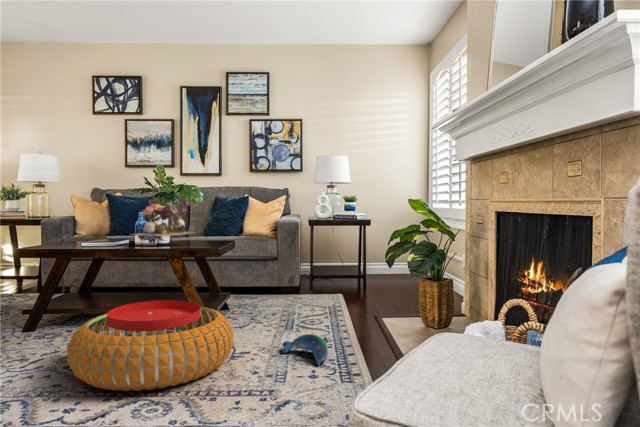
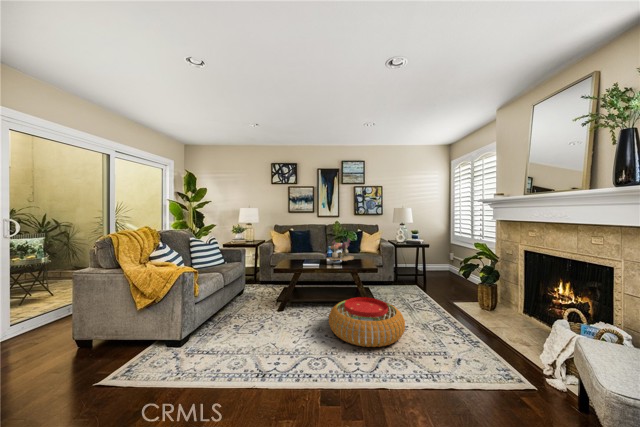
plush toy: present [282,334,328,365] -> none [421,317,452,335]

